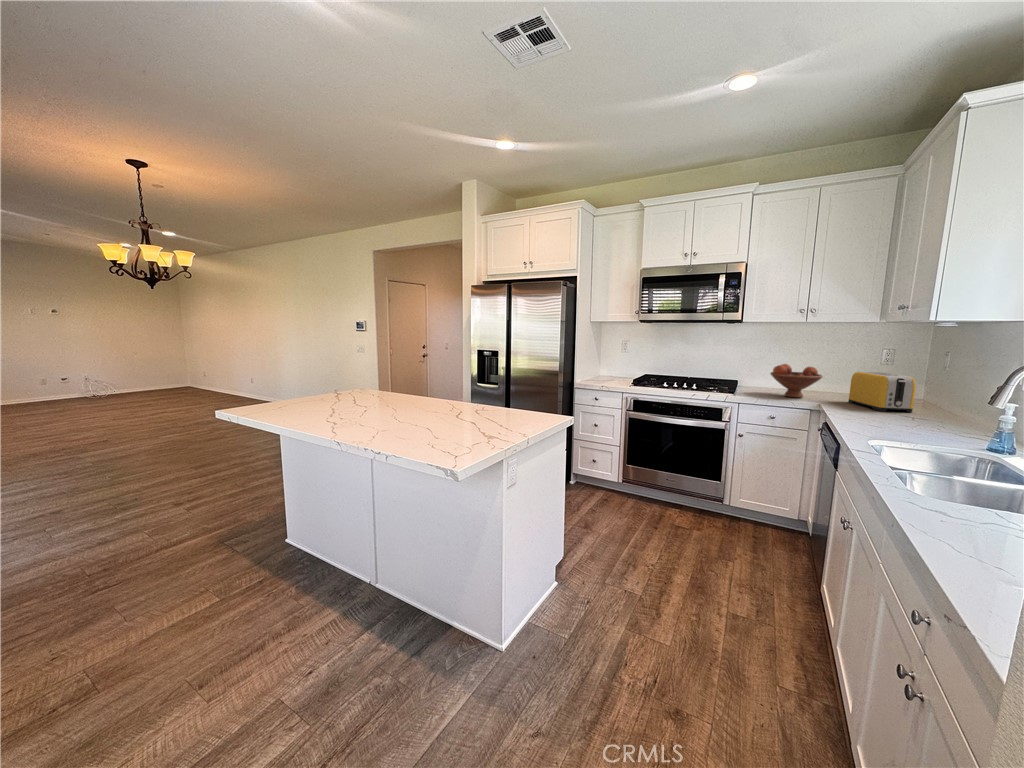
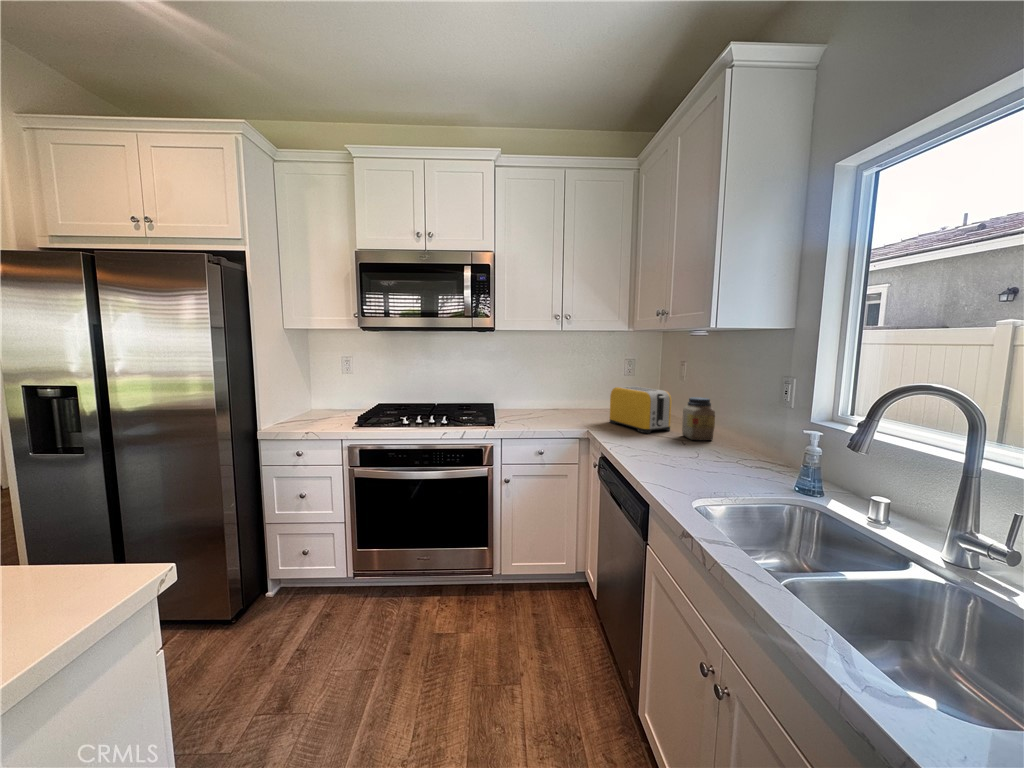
fruit bowl: present [770,364,822,398] -> none [531,381,585,423]
jar: none [921,383,959,421] -> present [682,397,715,441]

